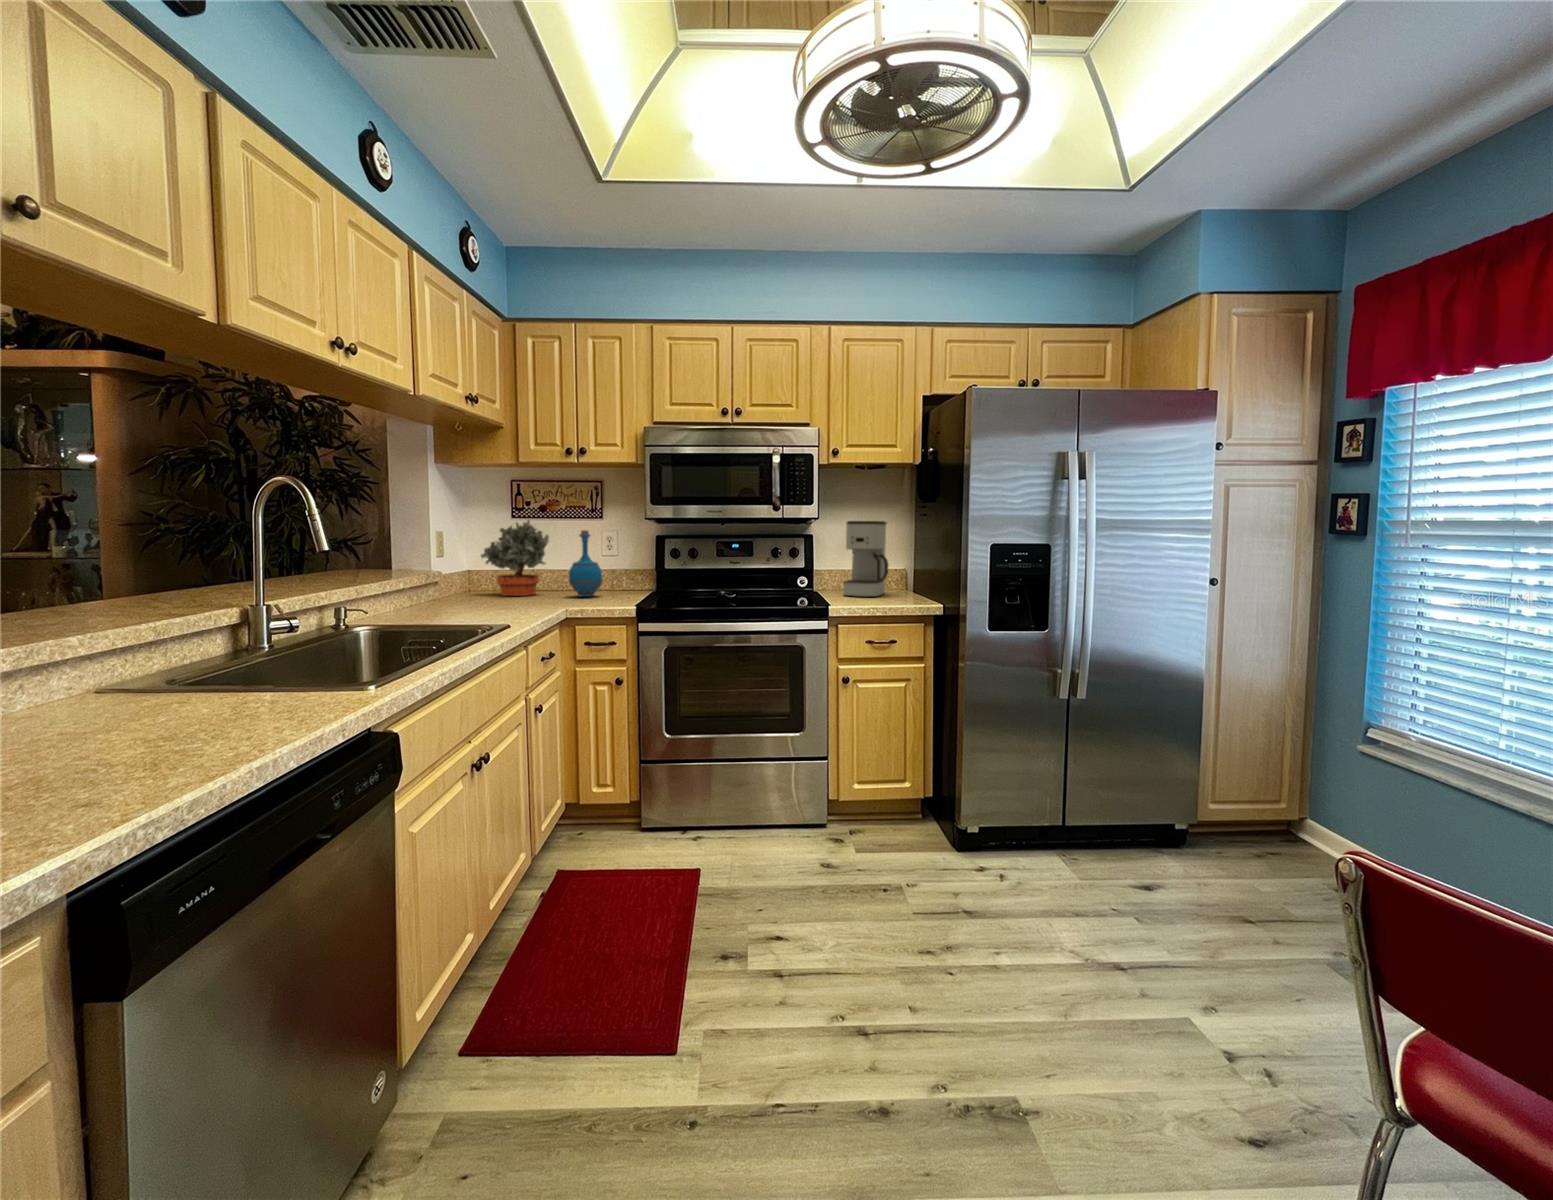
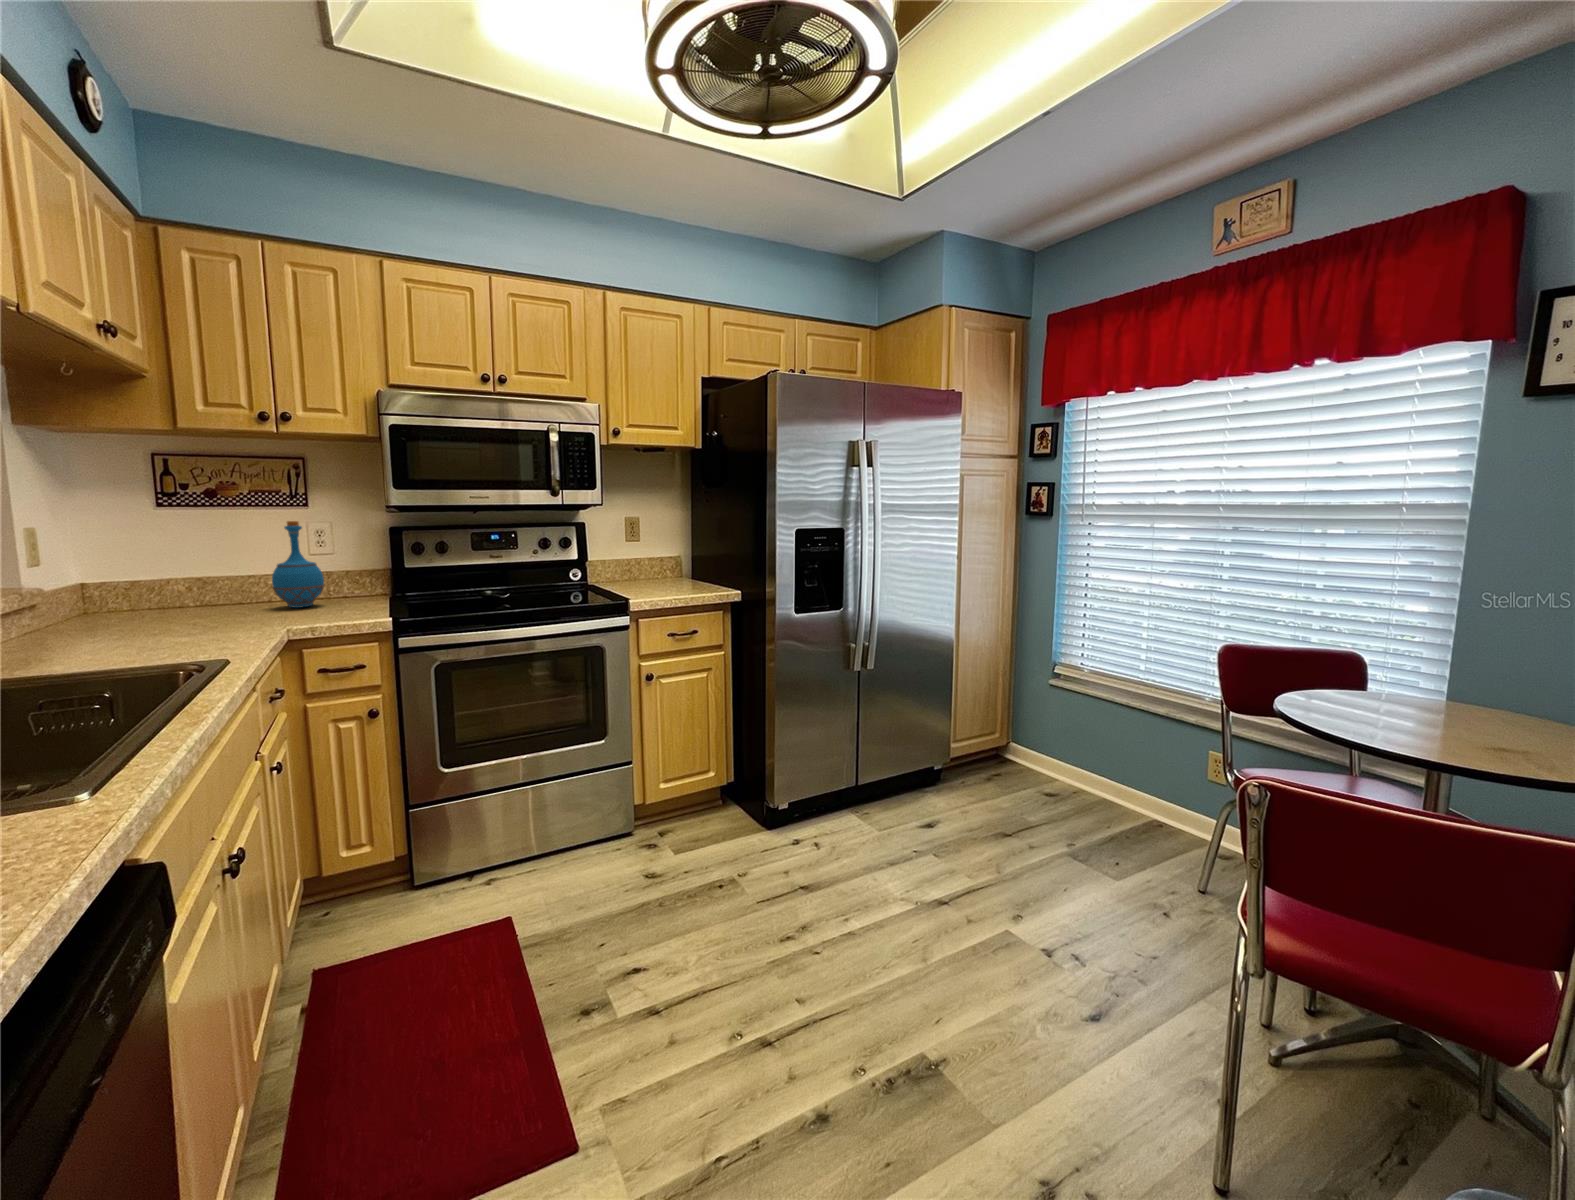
potted plant: present [481,520,549,596] -> none [110,506,232,614]
coffee maker: present [843,521,888,597] -> none [628,507,674,586]

